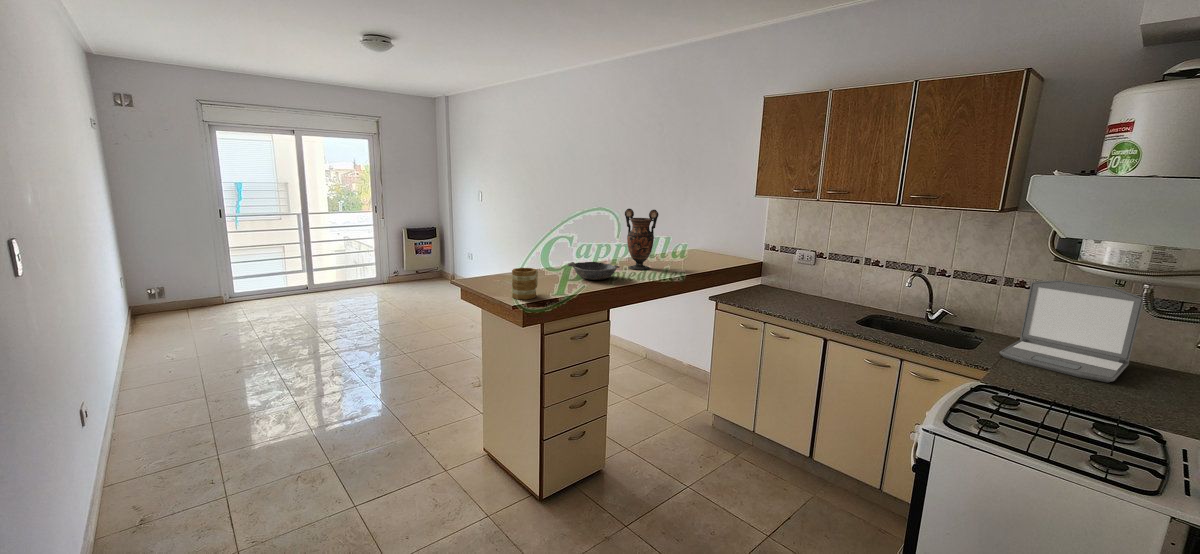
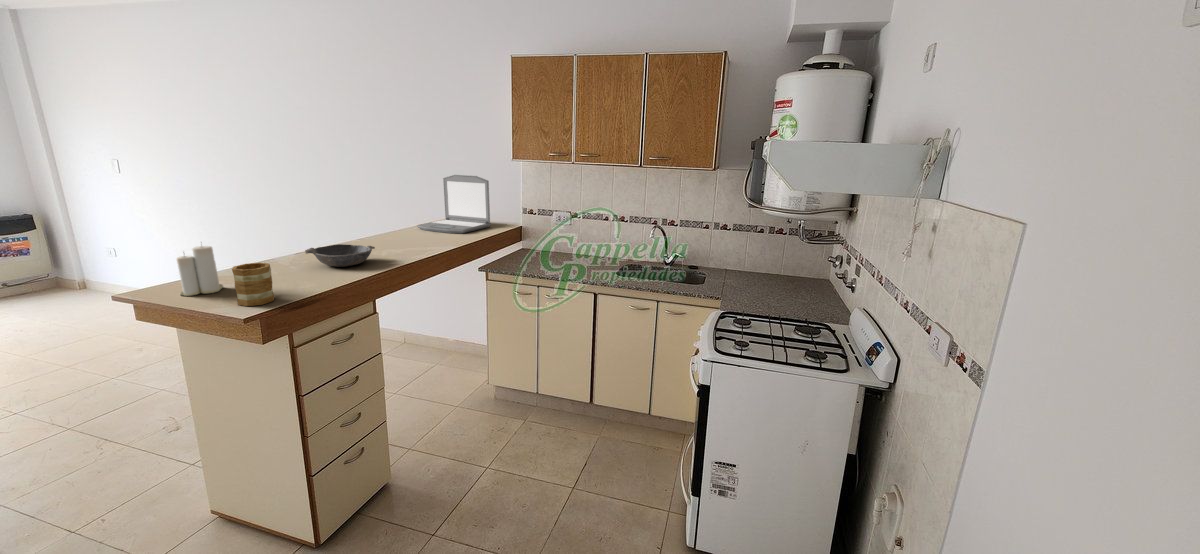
vase: present [625,209,659,270] -> none [367,177,410,248]
candle: none [483,249,510,287] -> present [177,246,223,296]
laptop: present [1000,280,1143,383] -> present [417,175,491,234]

